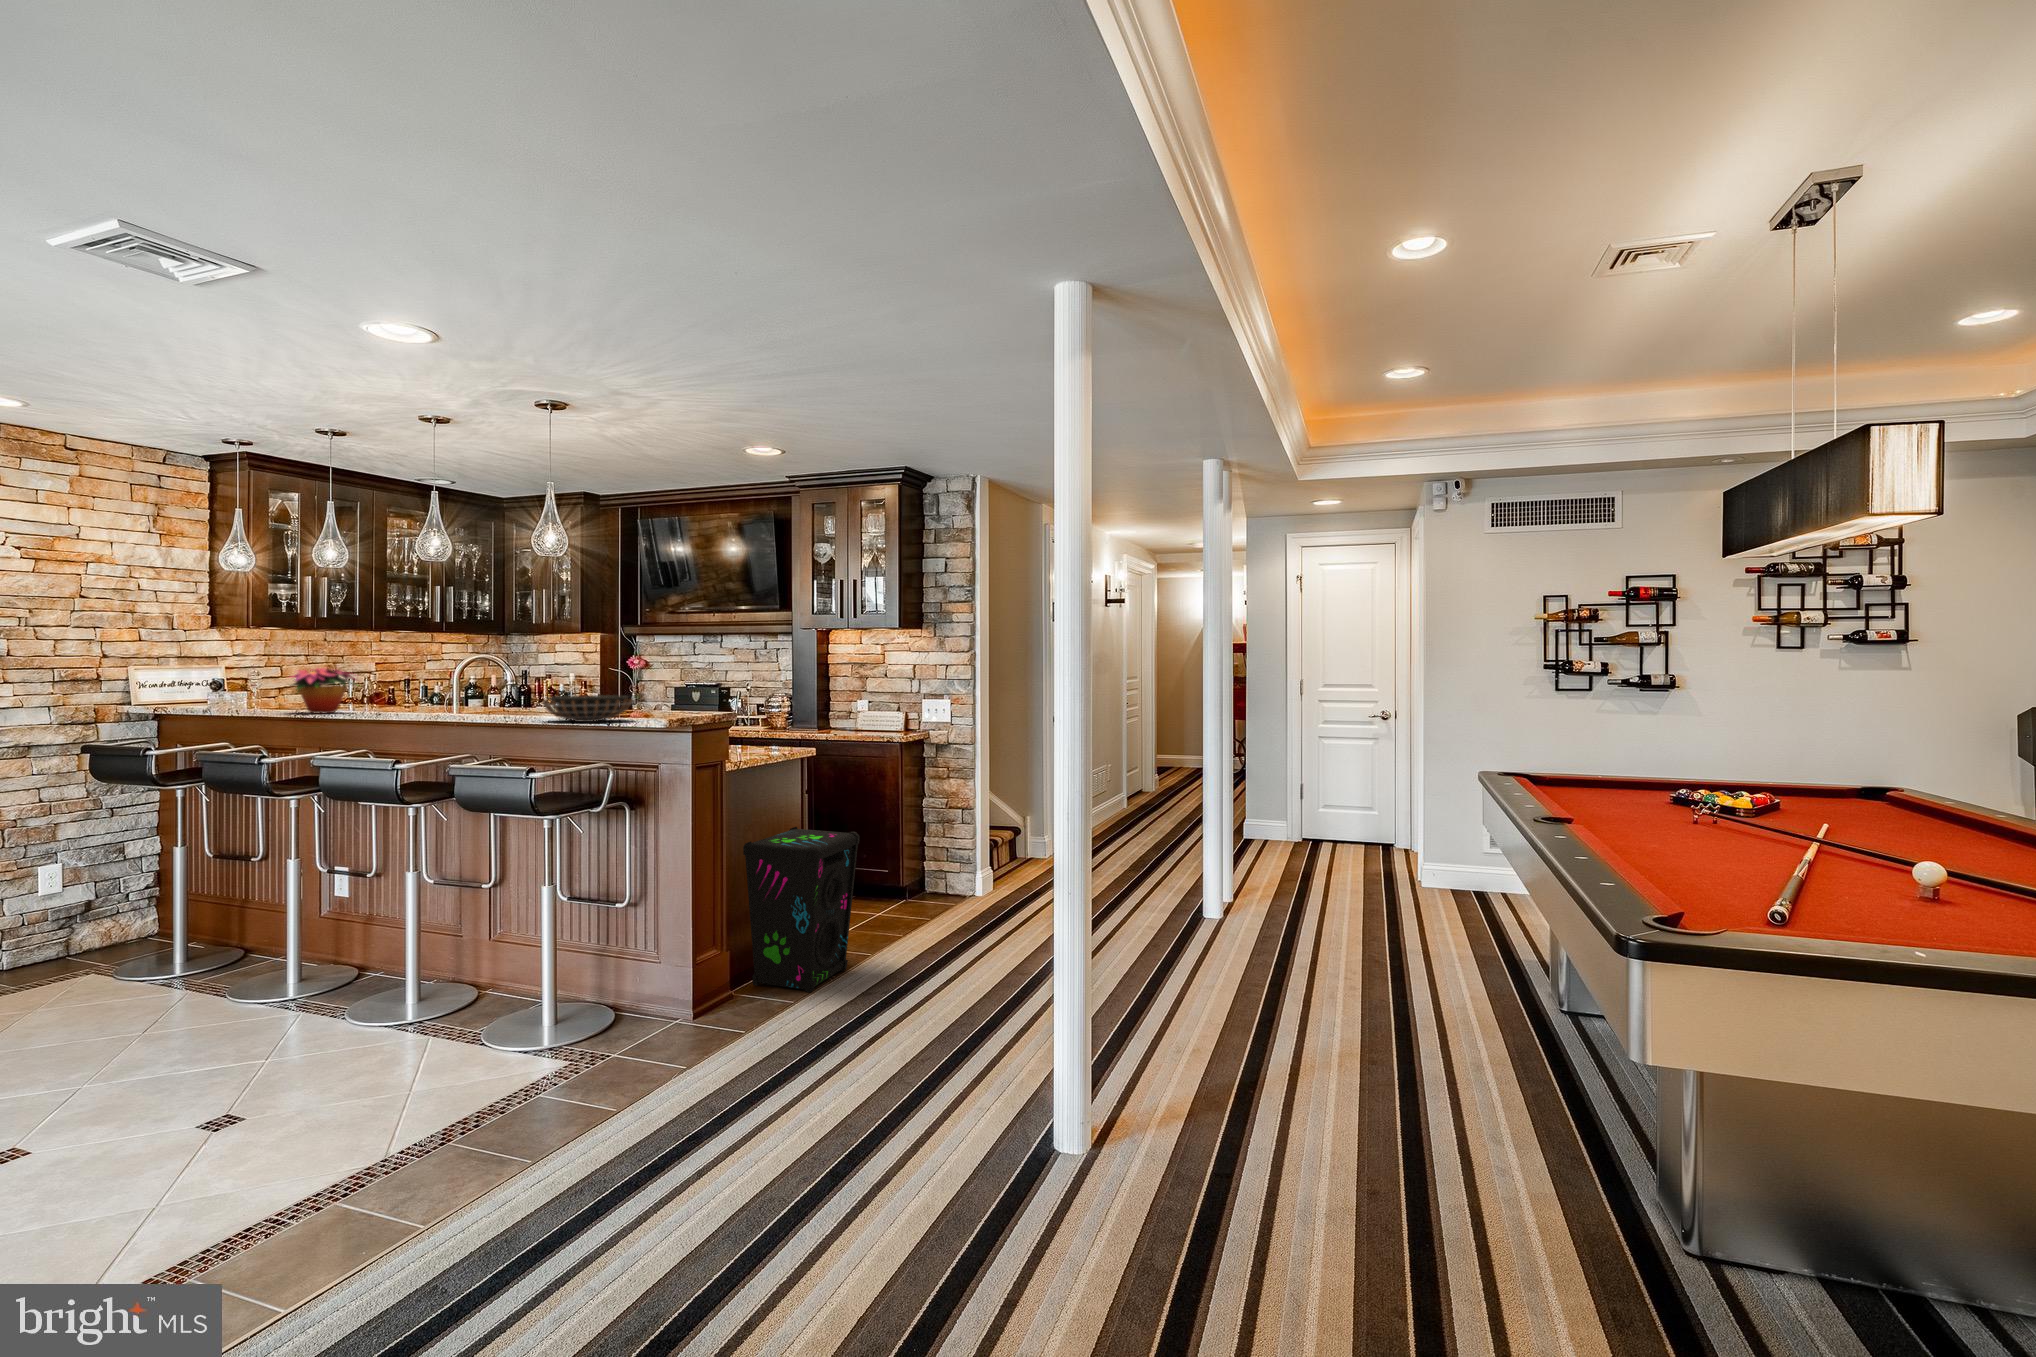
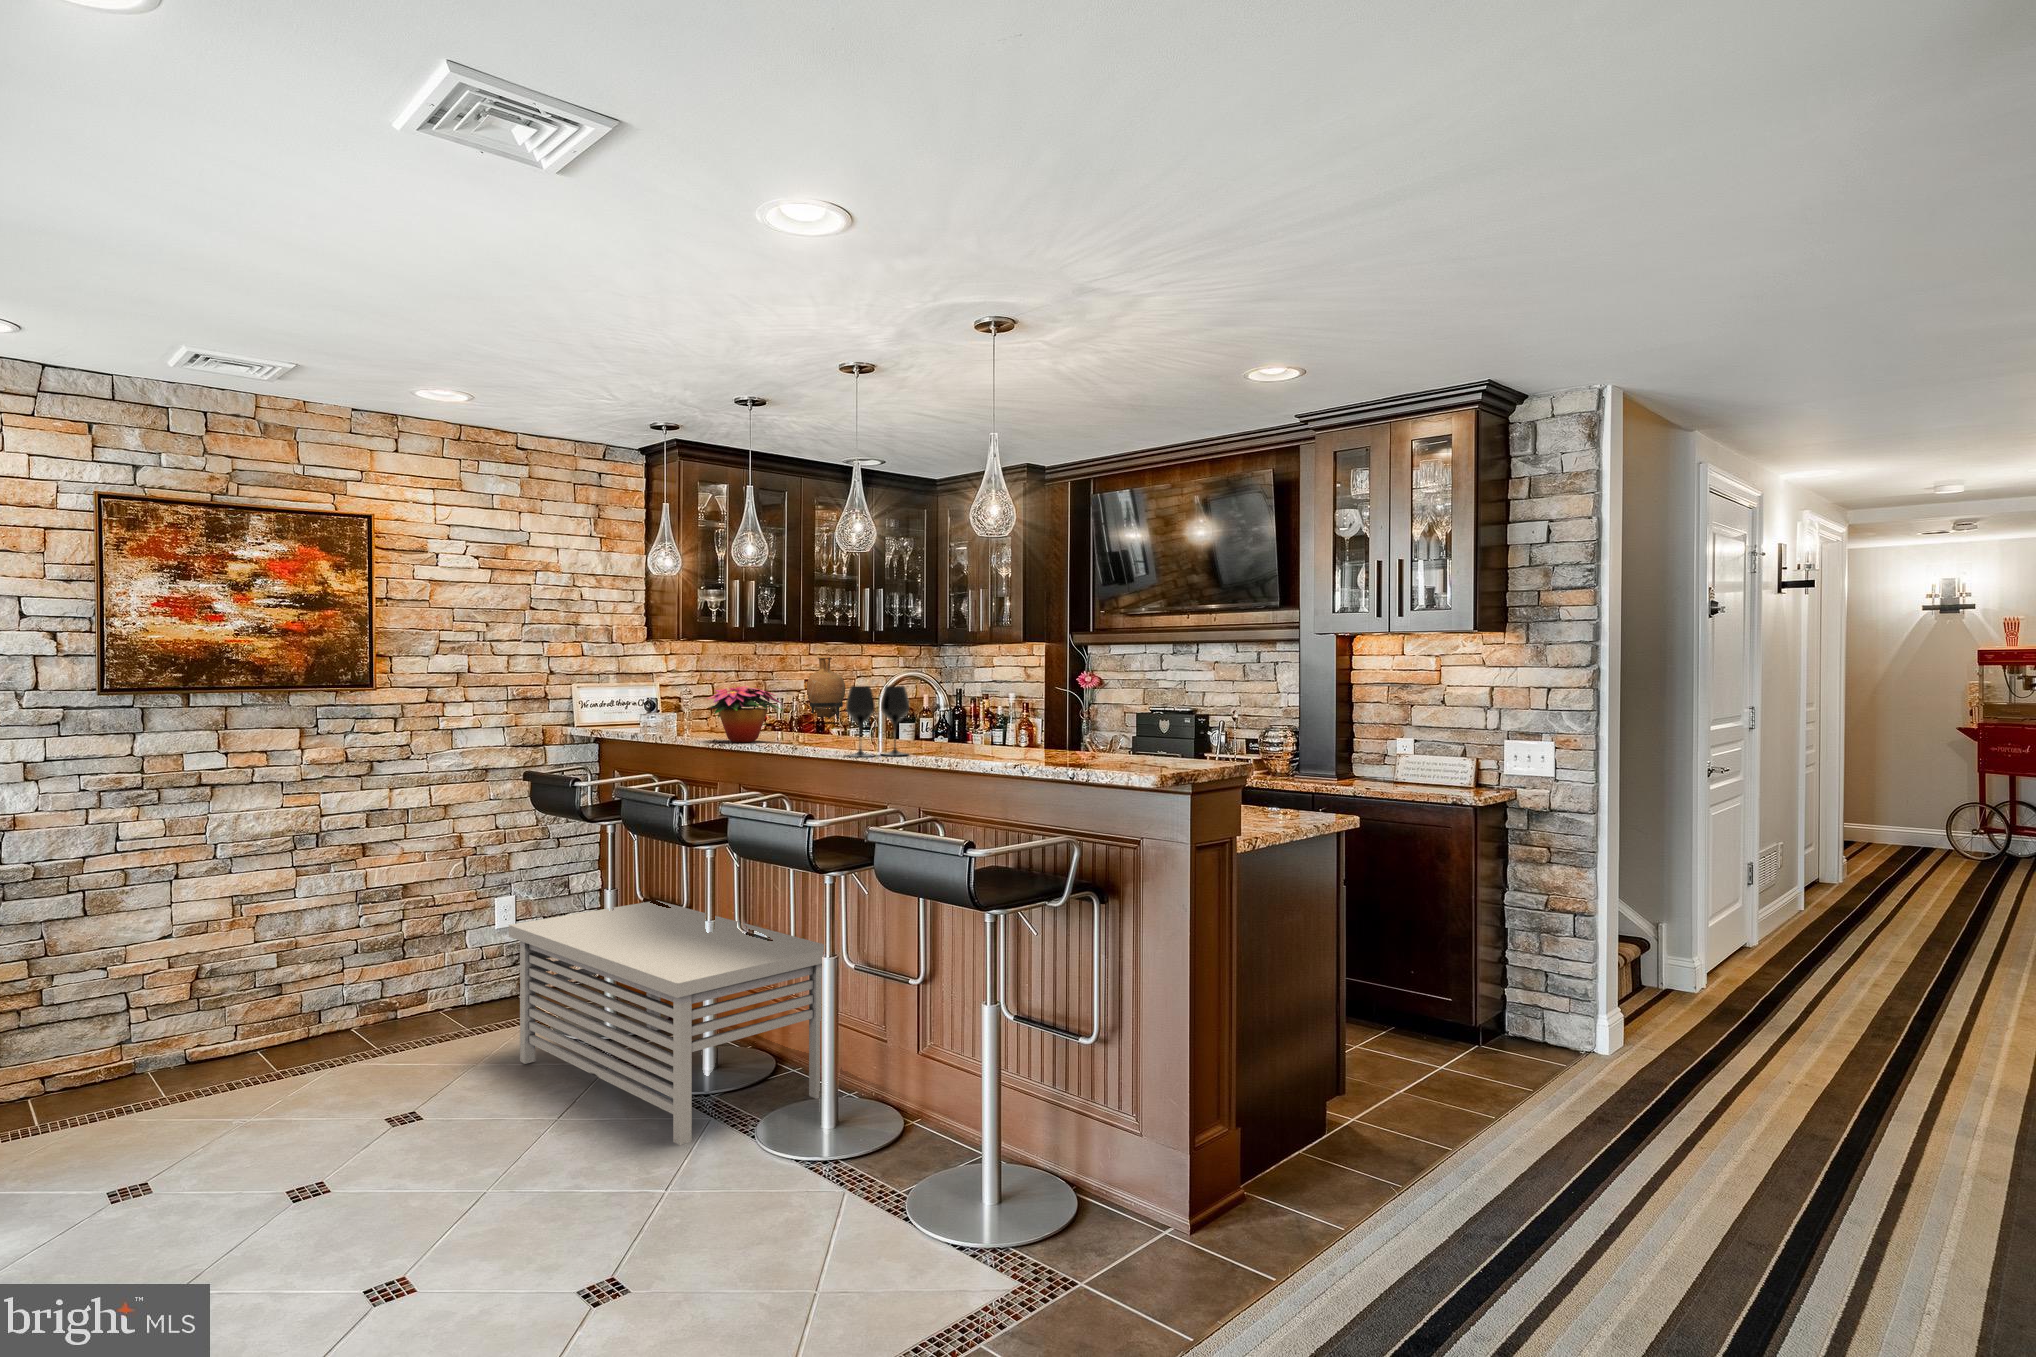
vase: none [374,644,415,700] -> present [805,657,845,721]
wine glass: none [424,666,481,720] -> present [846,685,909,757]
decorative bowl: present [543,695,632,722] -> none [984,728,1101,766]
speaker: present [743,827,860,992] -> none [1263,938,1445,1220]
storage bench: none [76,852,417,1029] -> present [509,900,824,1145]

